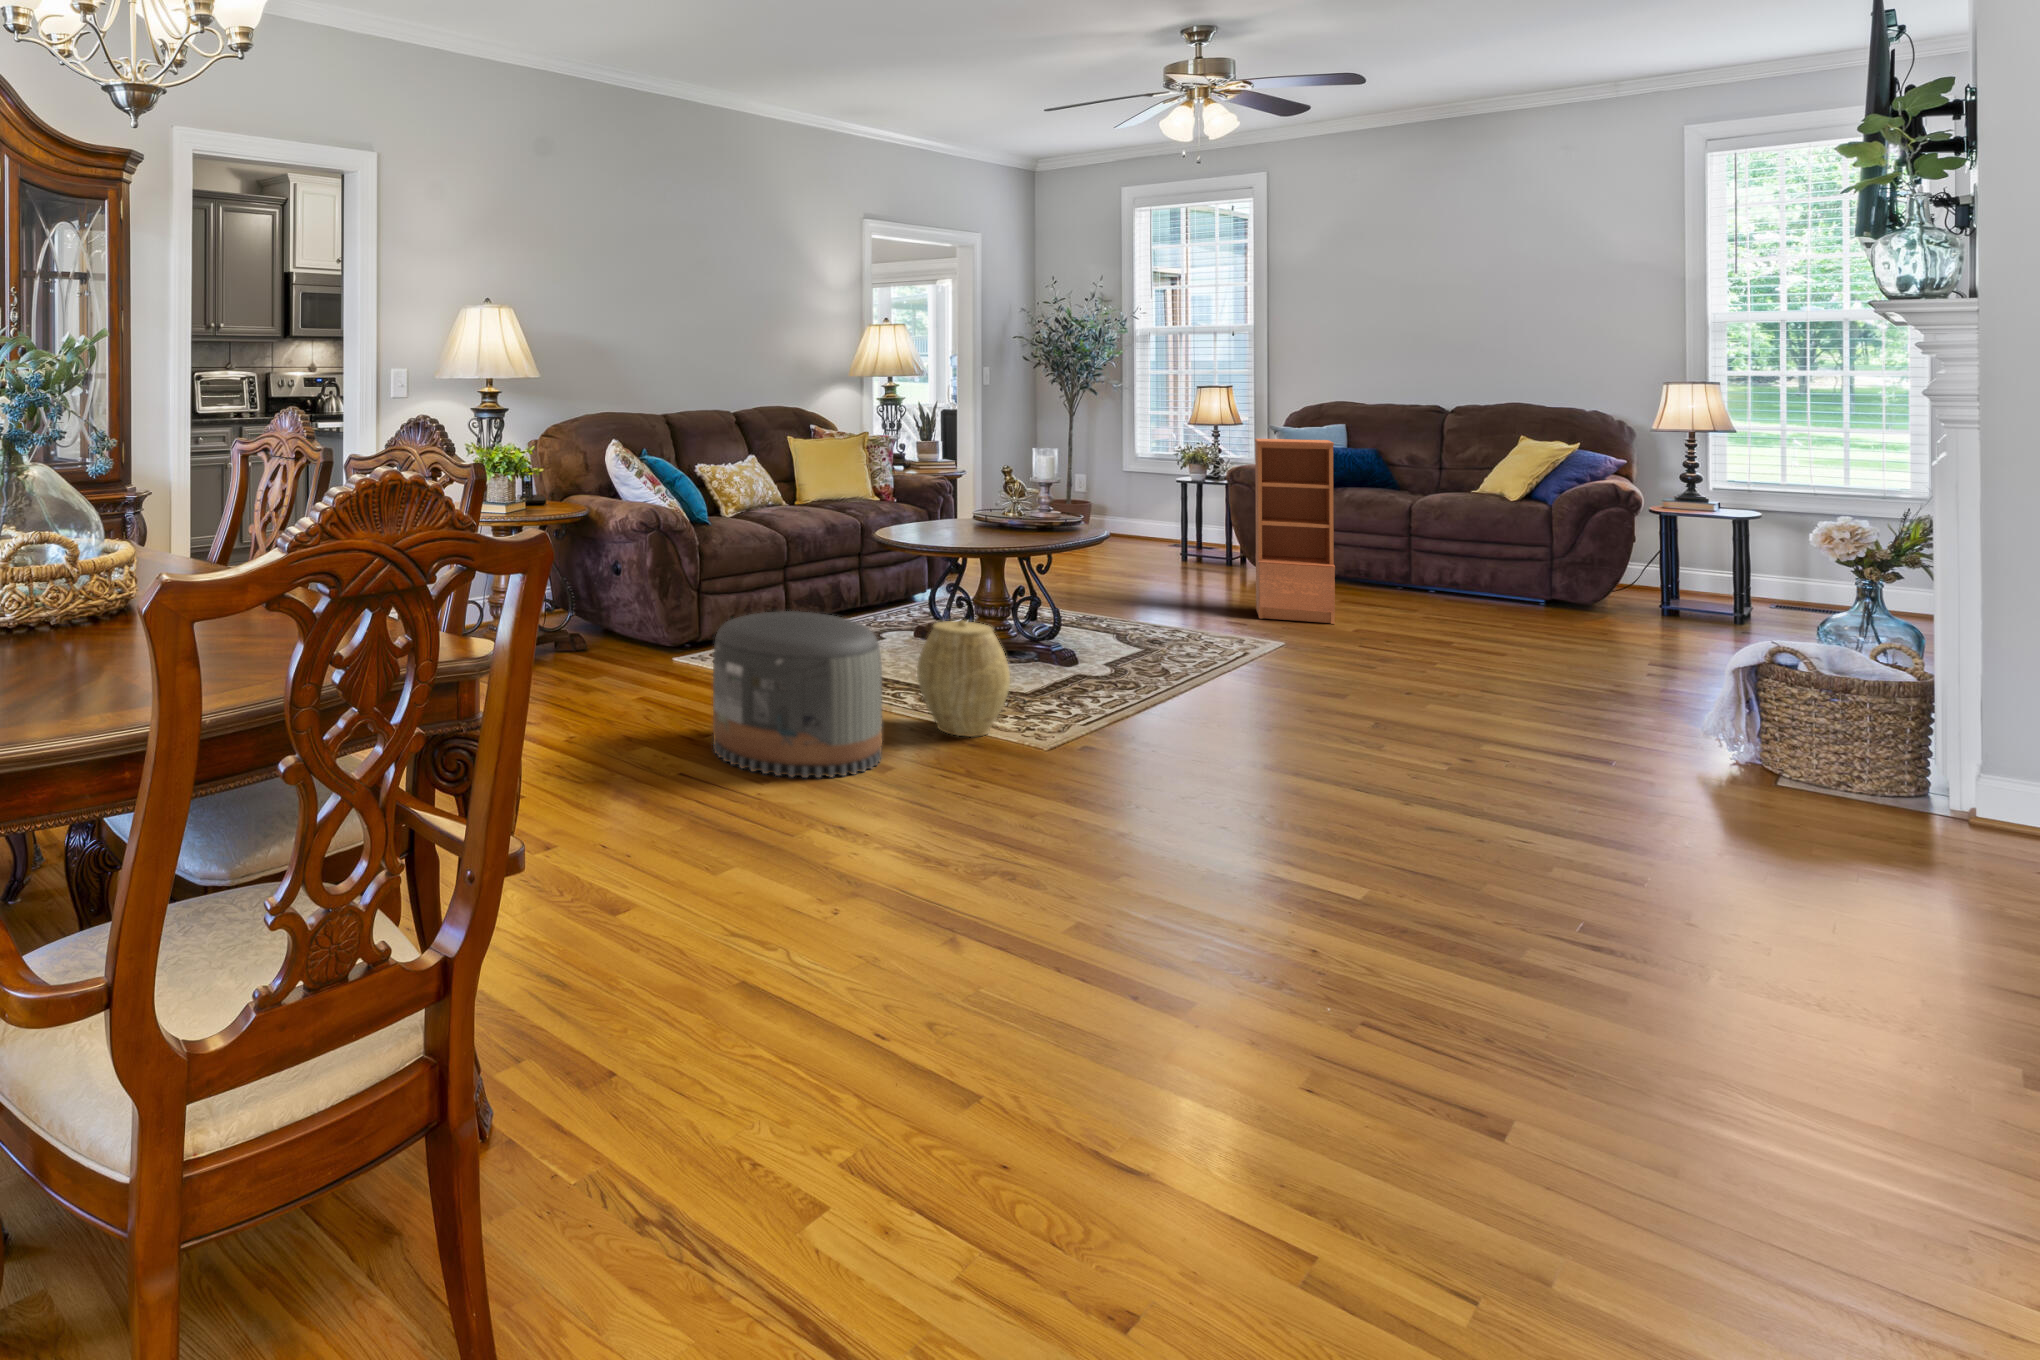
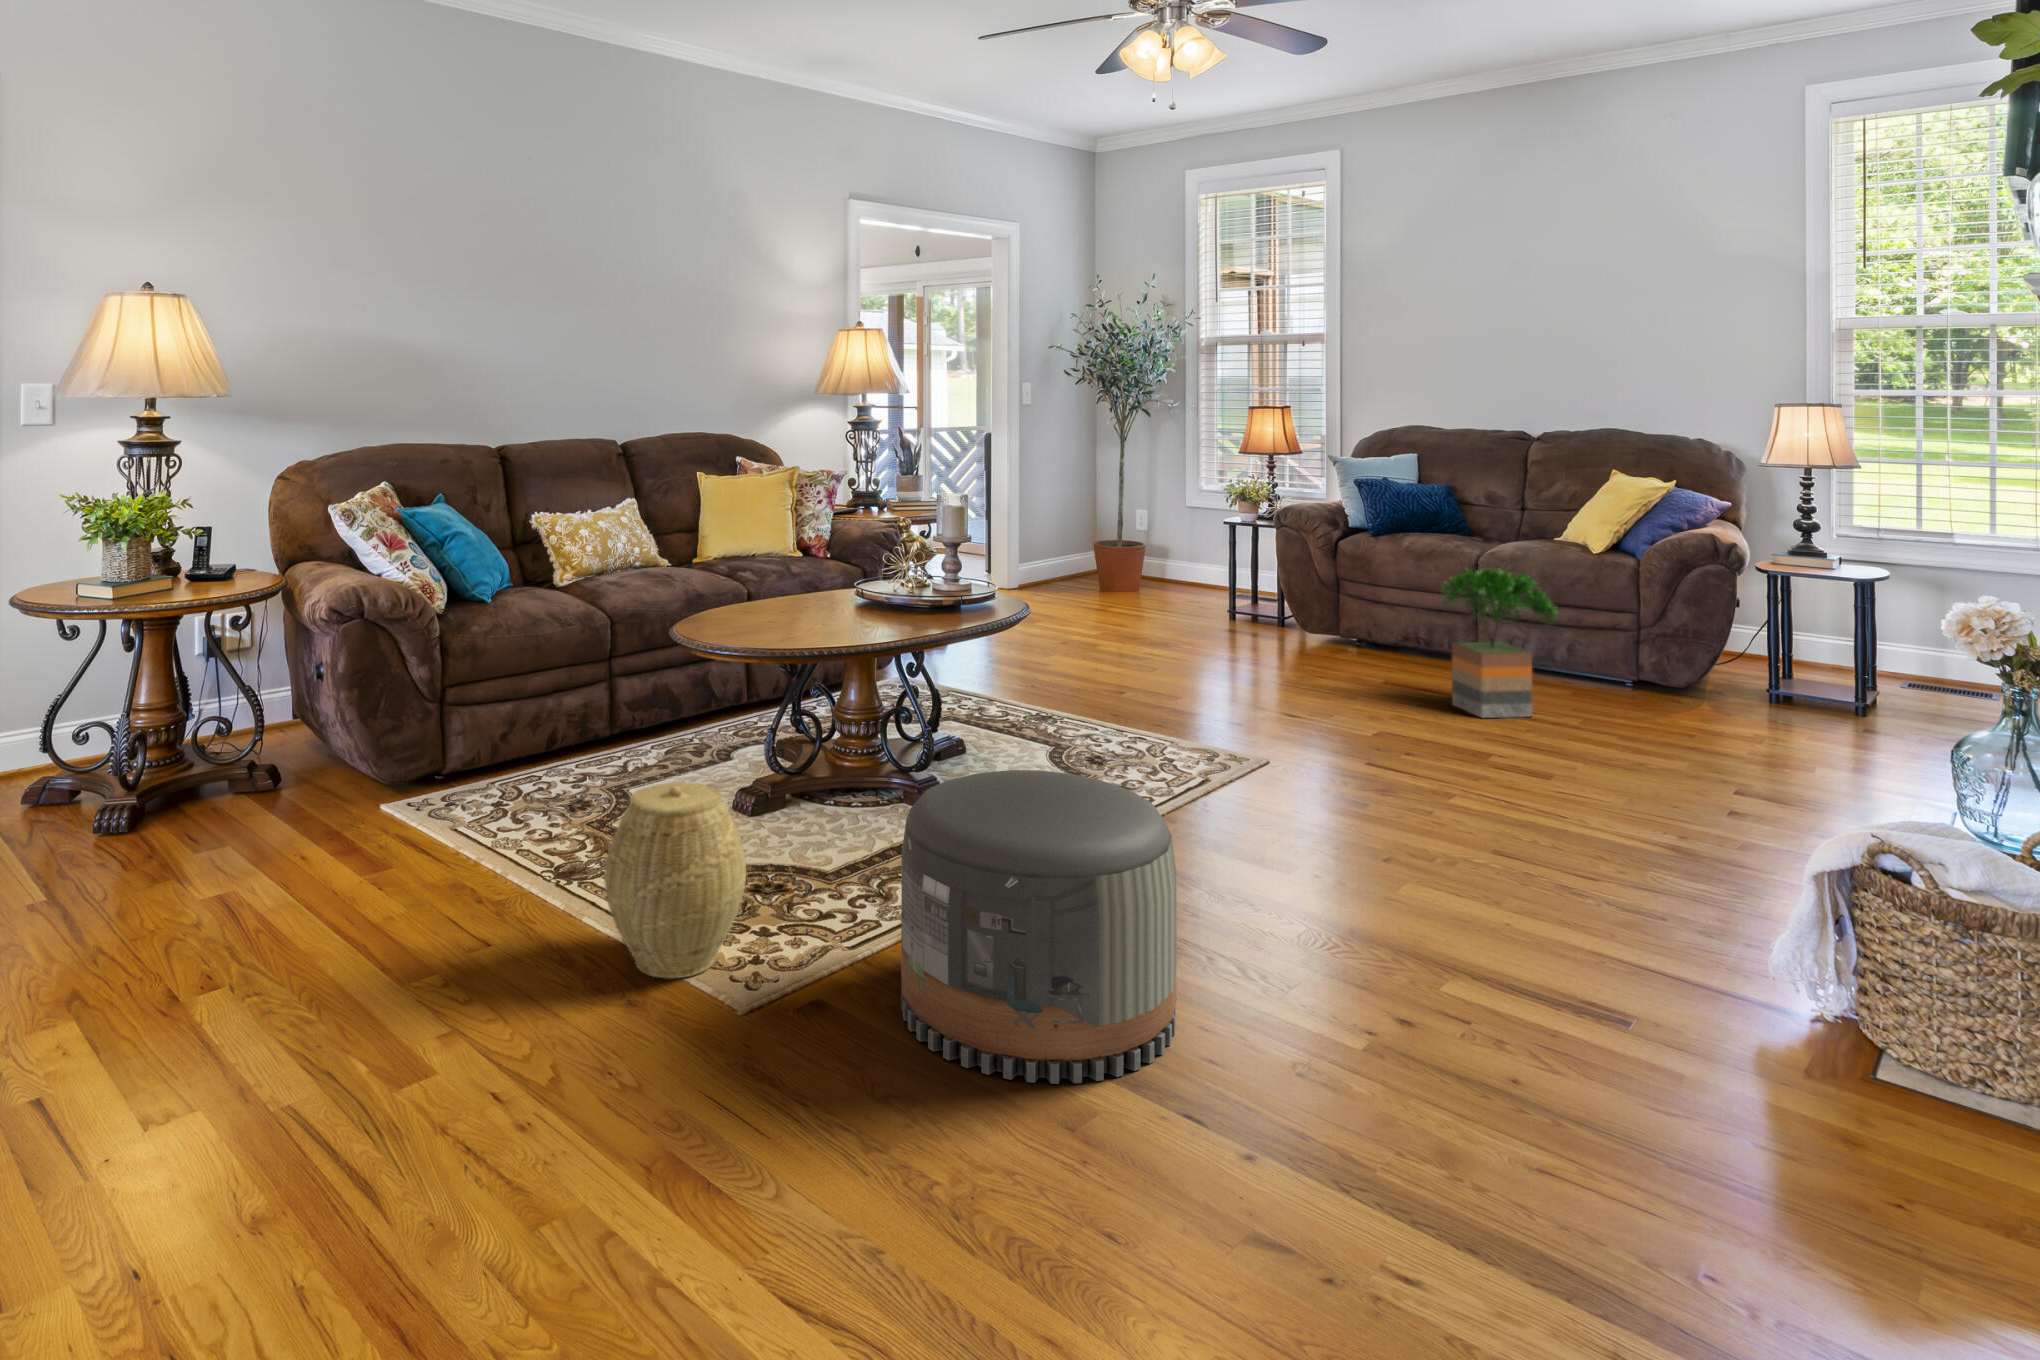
bookcase: present [1255,439,1335,624] -> none [1262,477,1356,726]
potted tree: none [1392,506,1496,620] -> present [1440,568,1557,718]
pouf: present [713,611,882,778] -> present [901,770,1177,1084]

